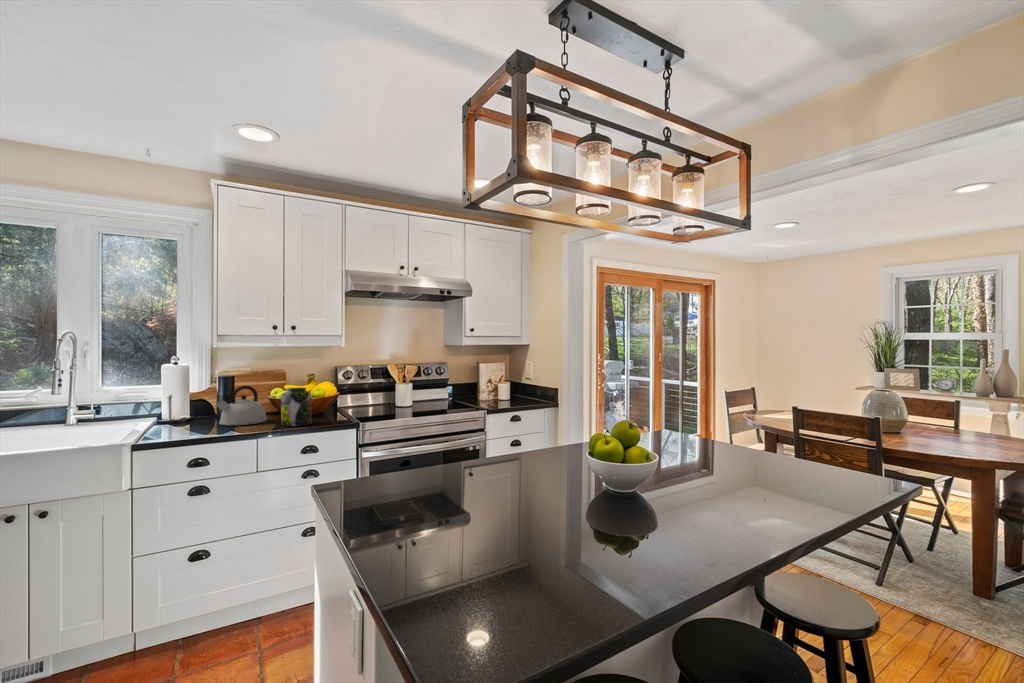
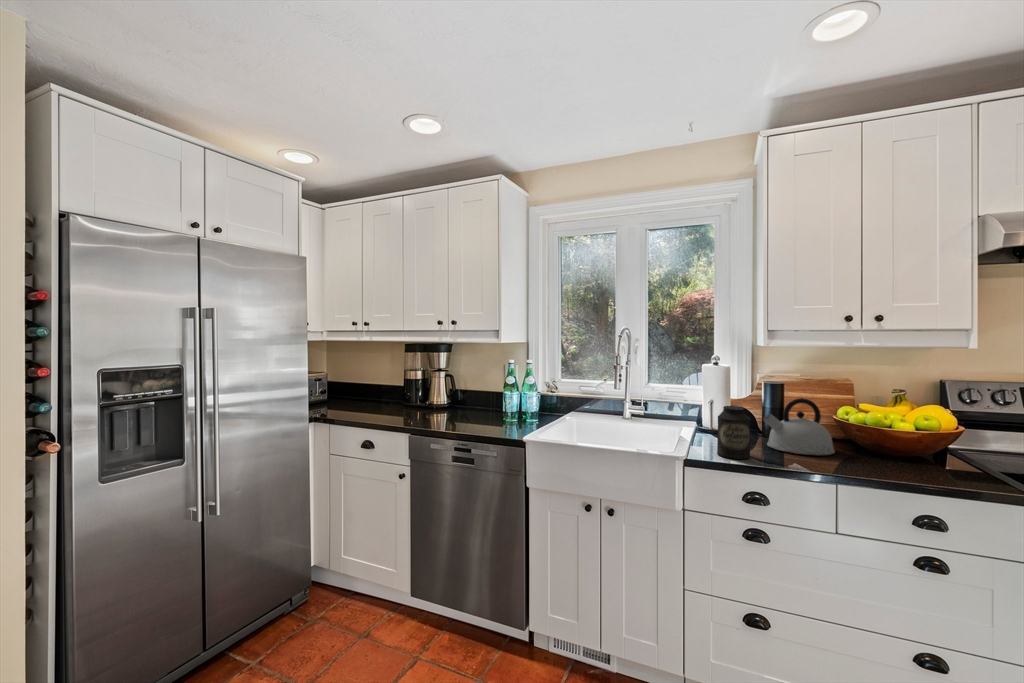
jar: present [281,388,312,426] -> none [862,411,920,476]
canister: none [175,396,204,437] -> present [717,406,750,459]

